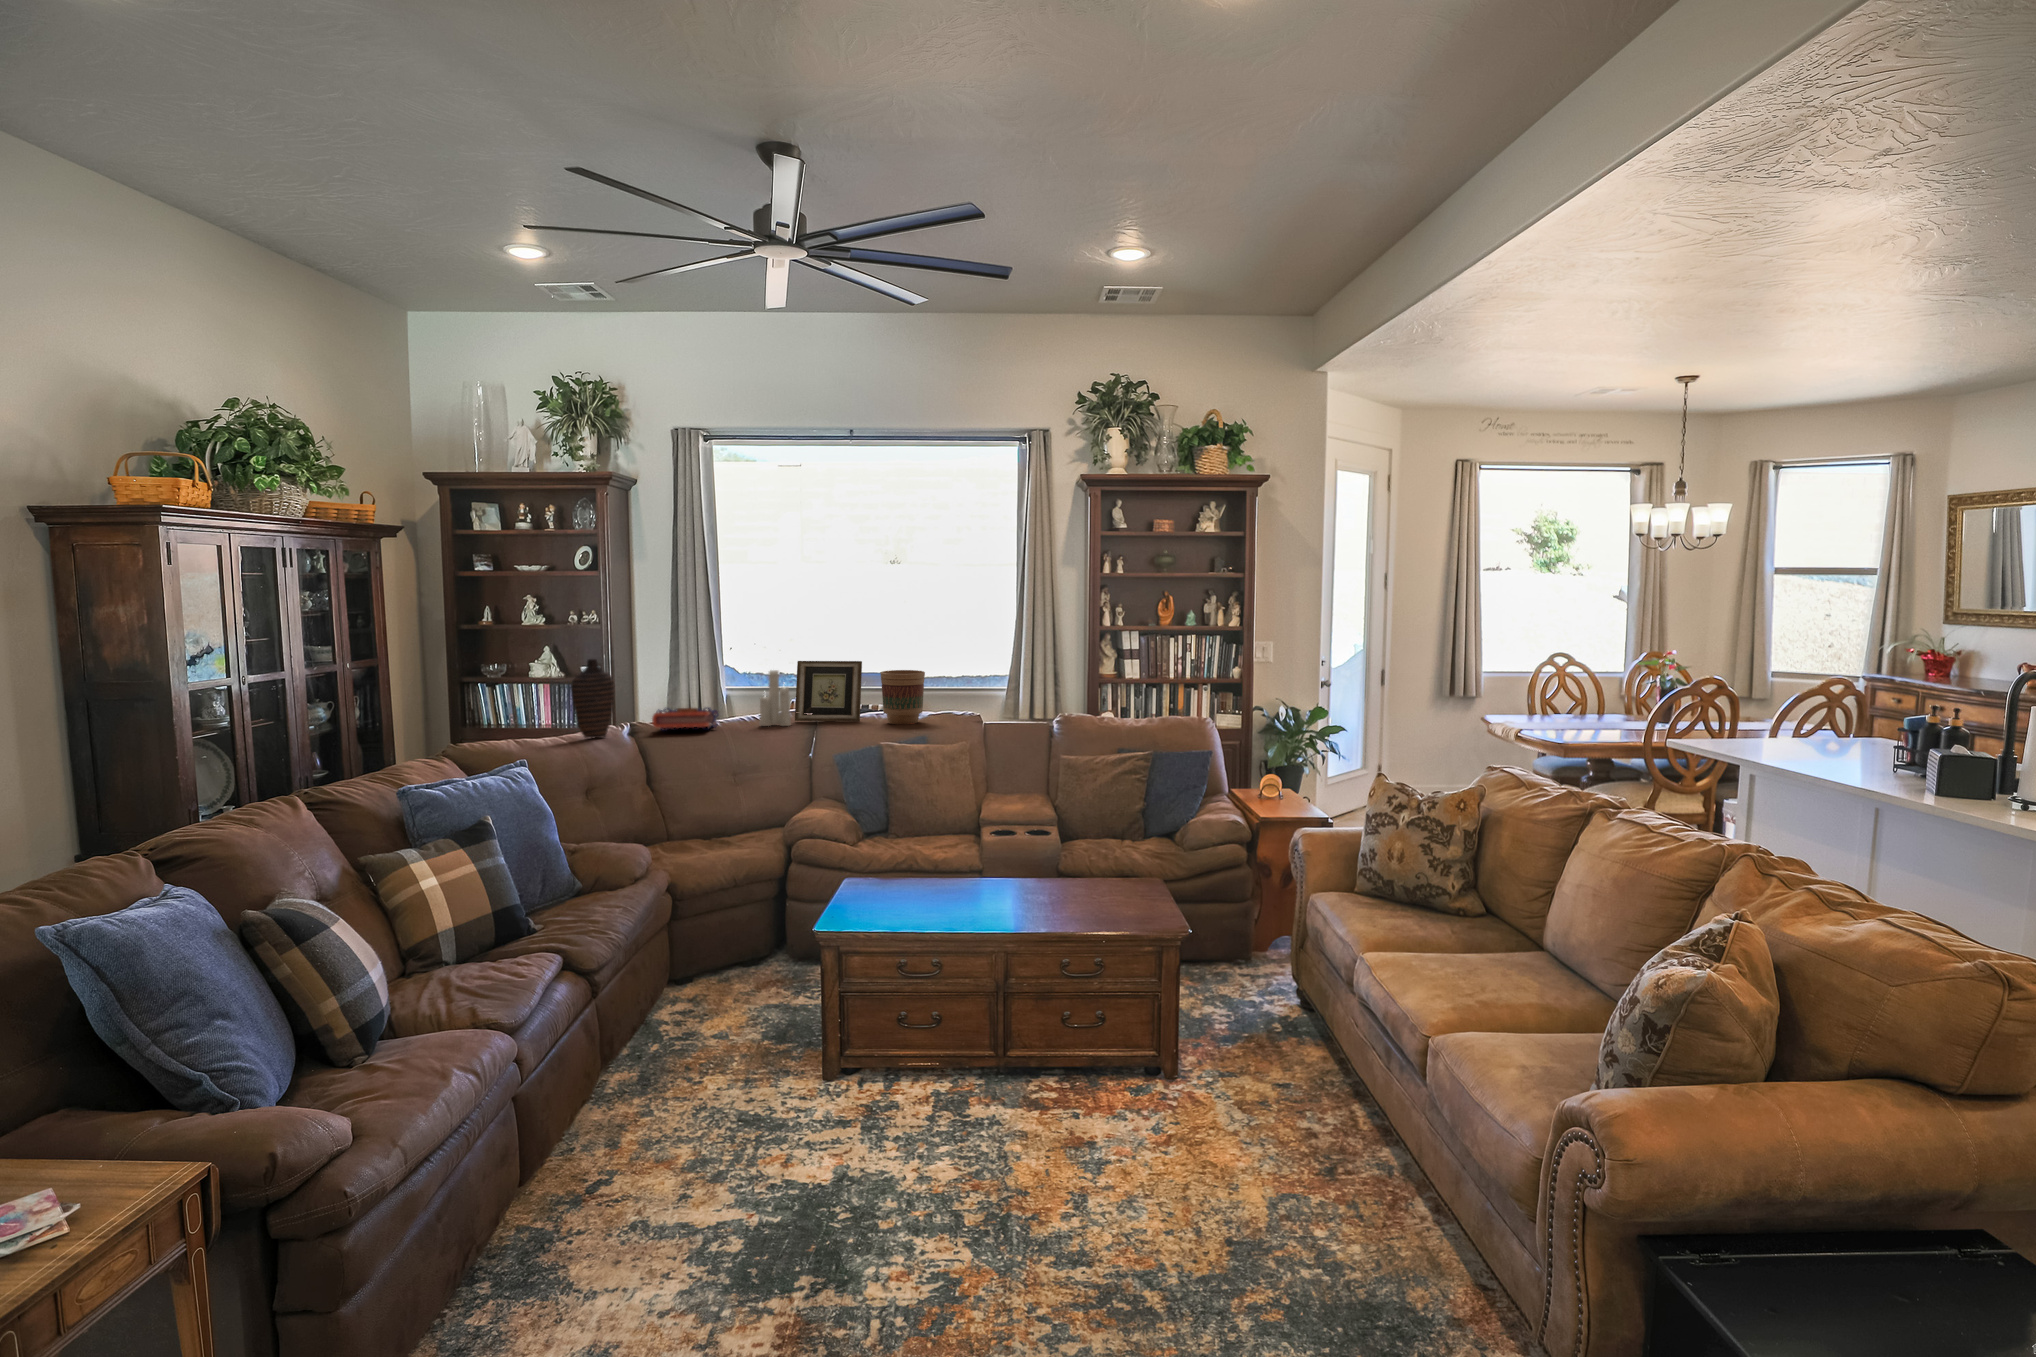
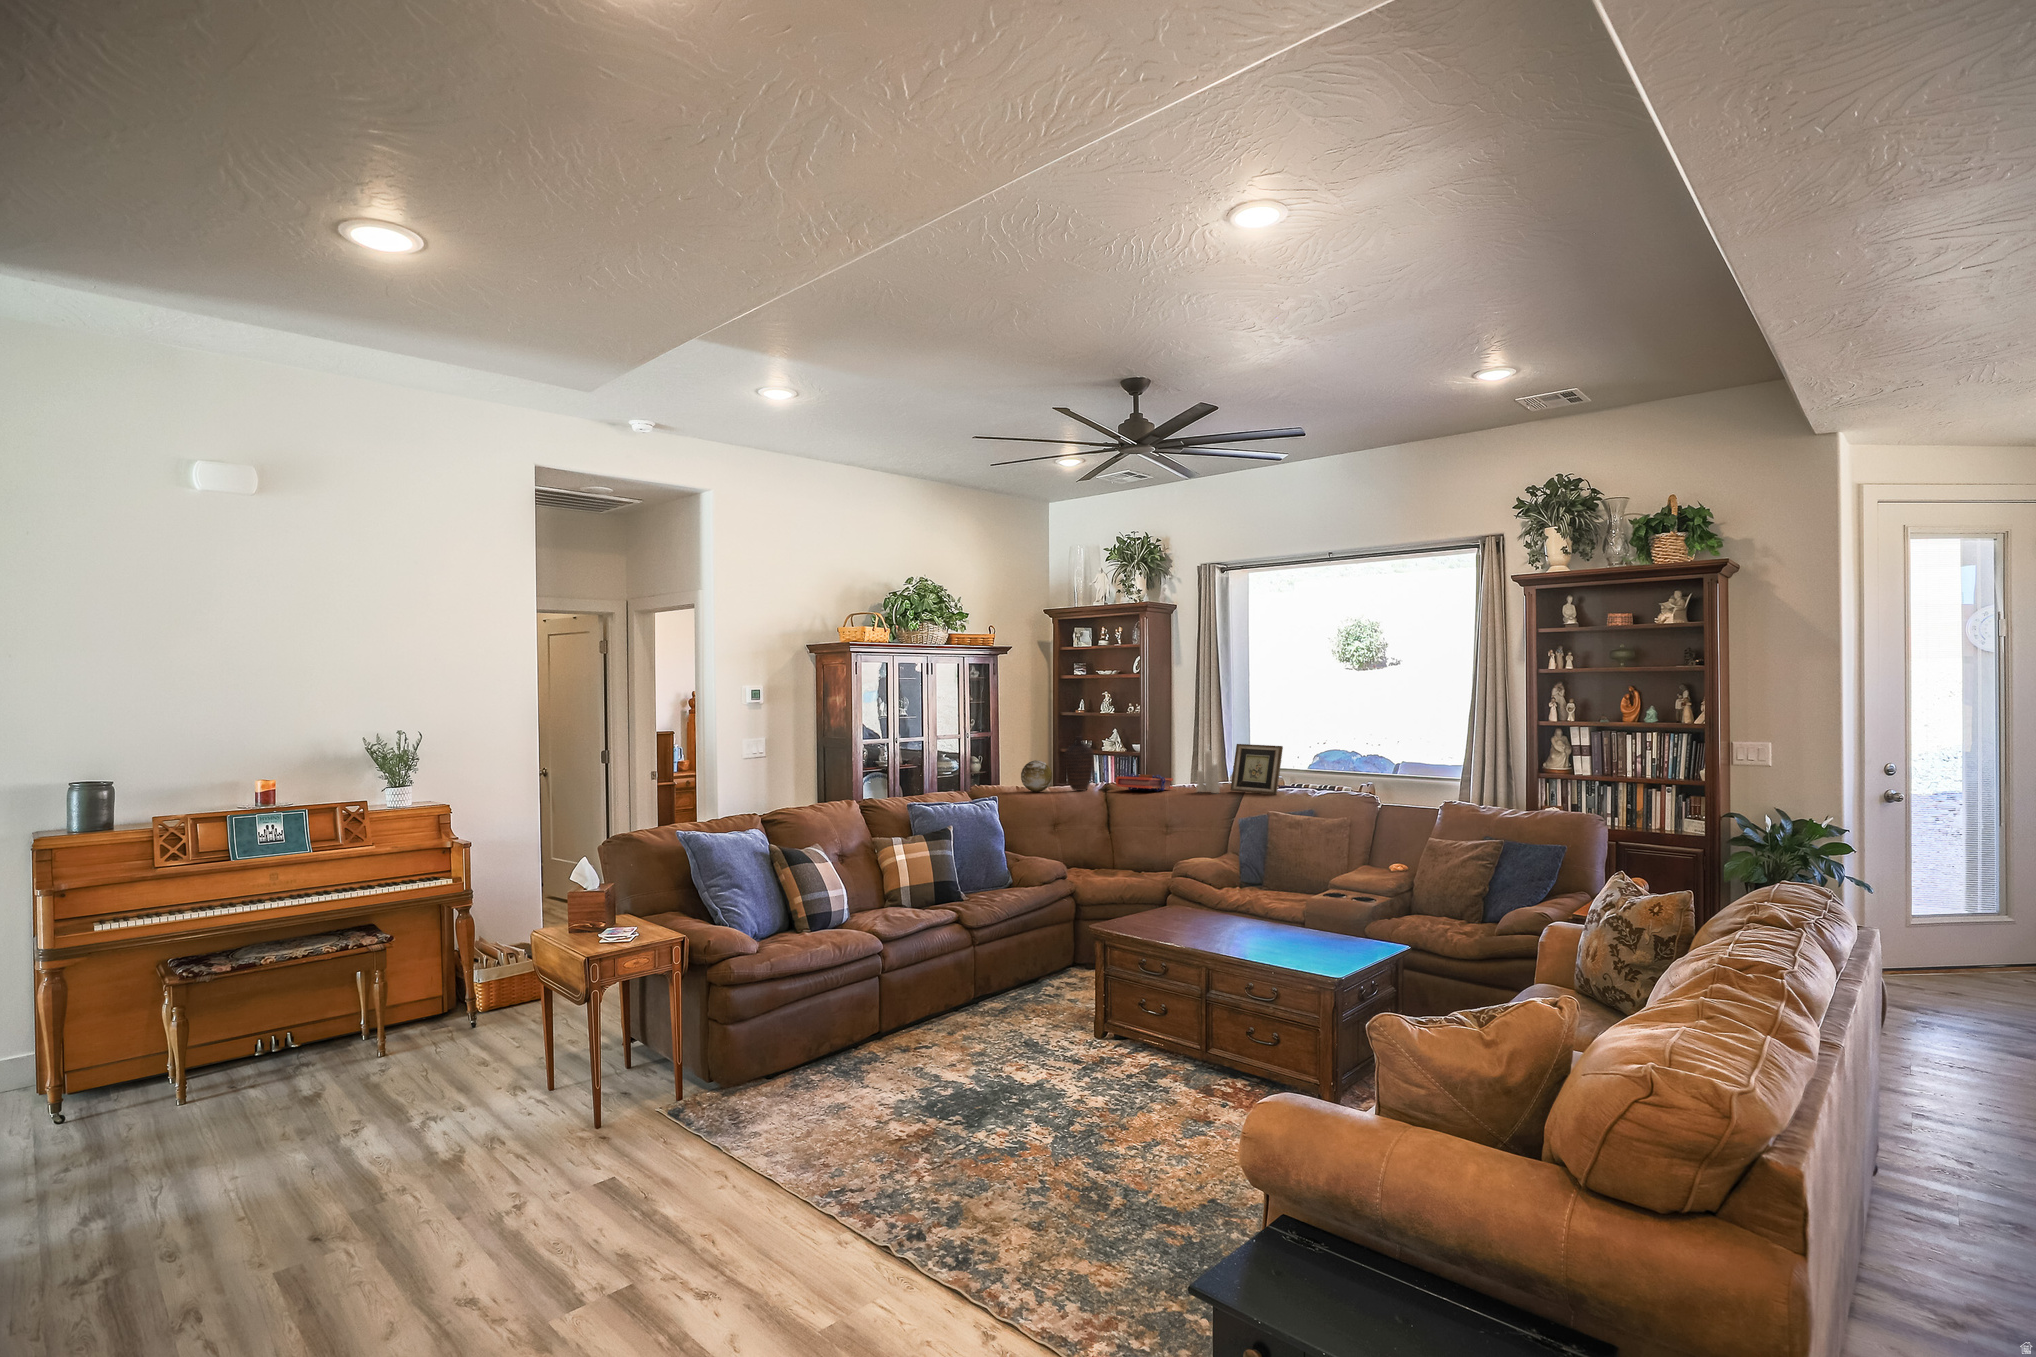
flower pot: present [880,670,925,724] -> none [1284,754,1322,799]
decorative orb: none [507,698,560,746] -> present [1021,760,1052,792]

